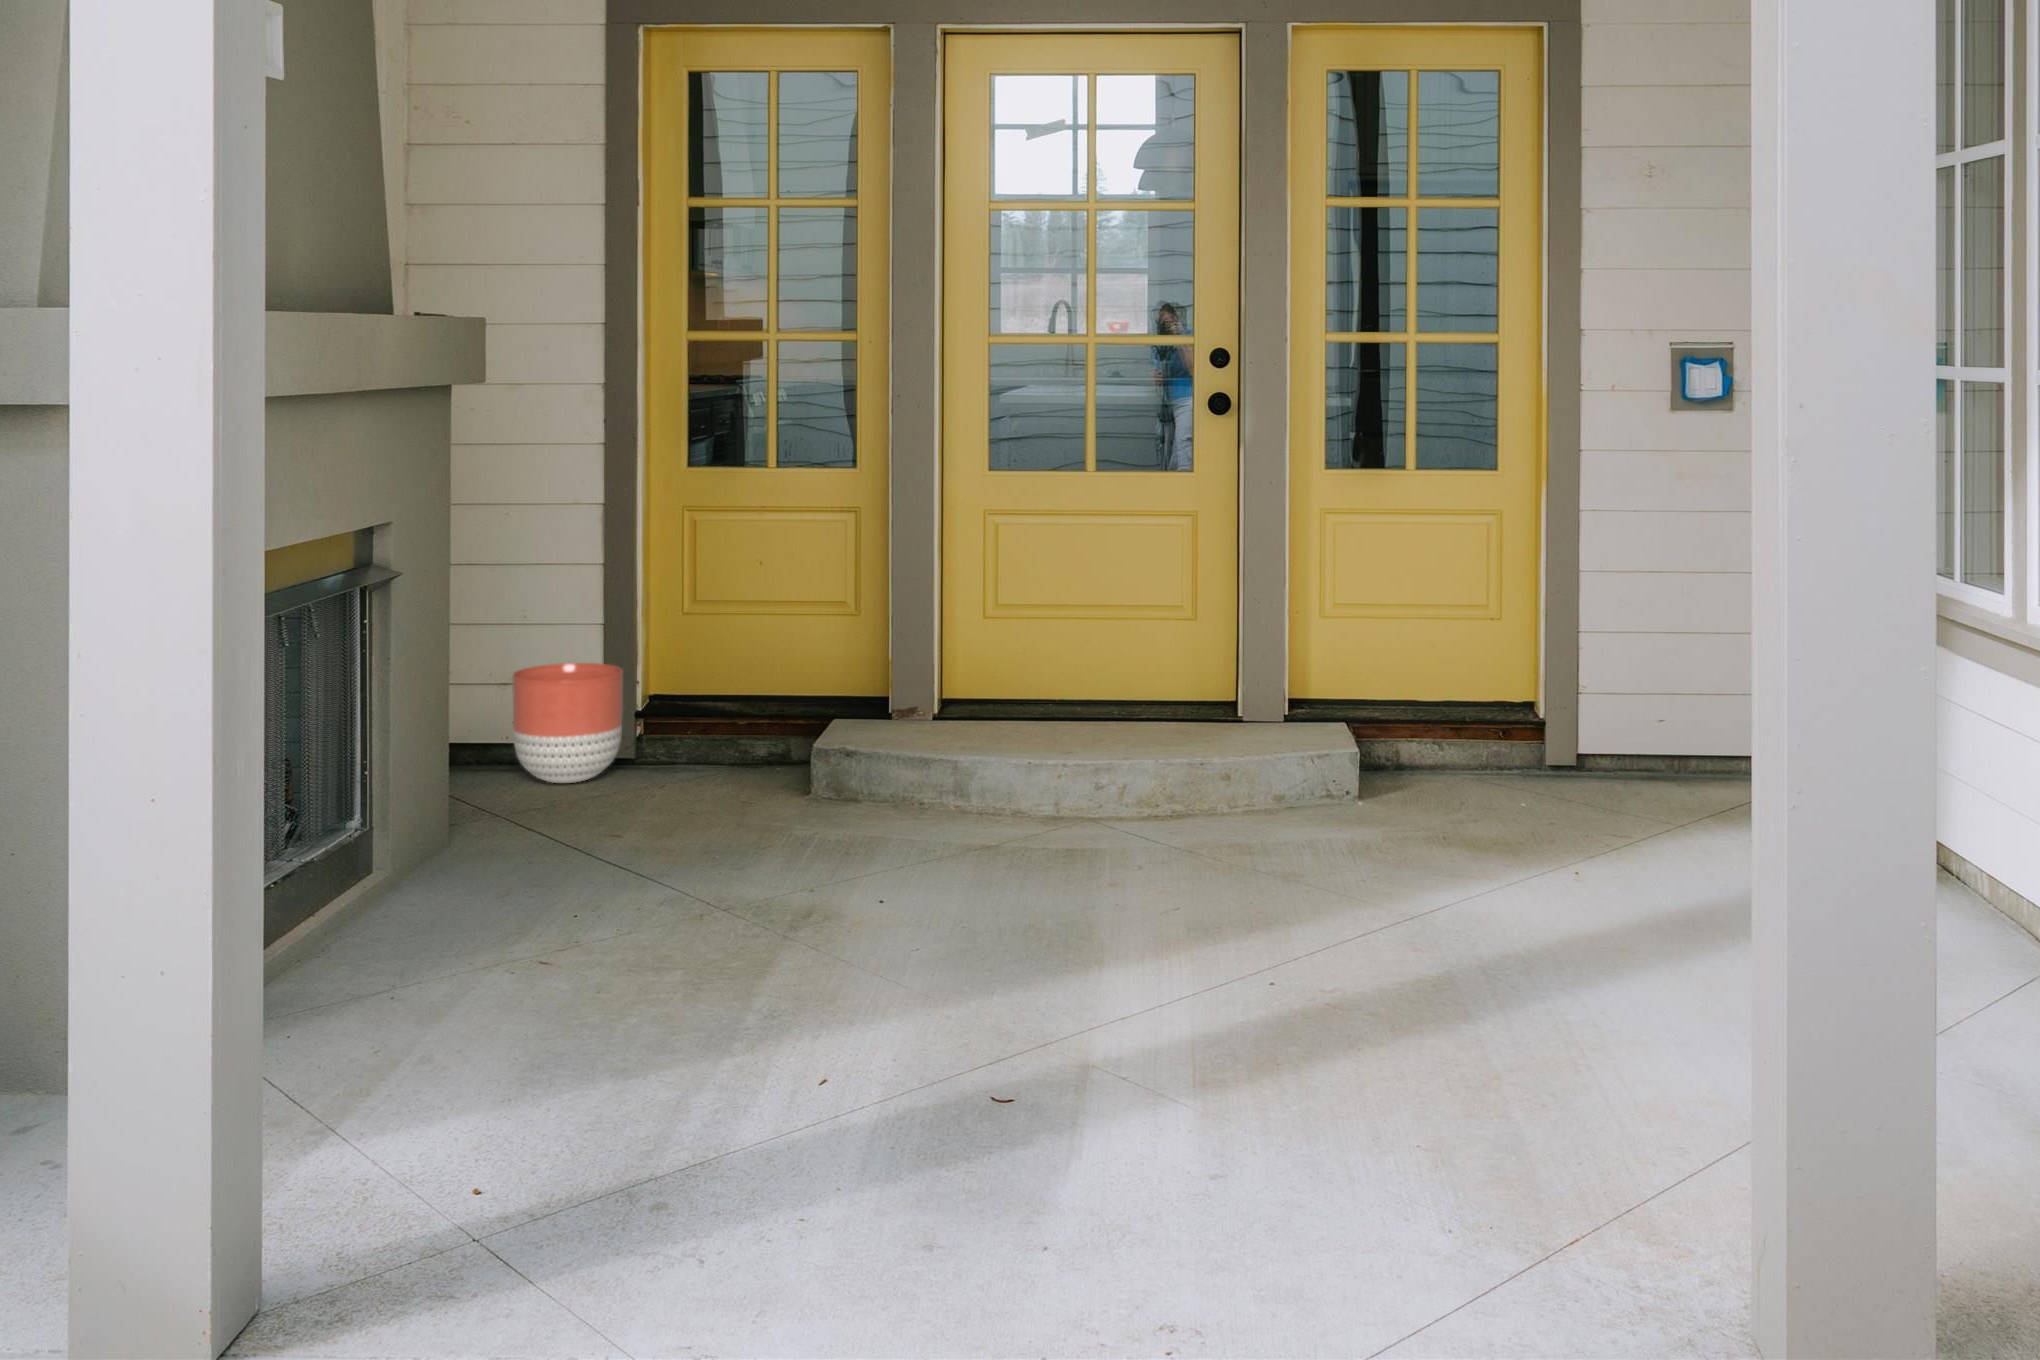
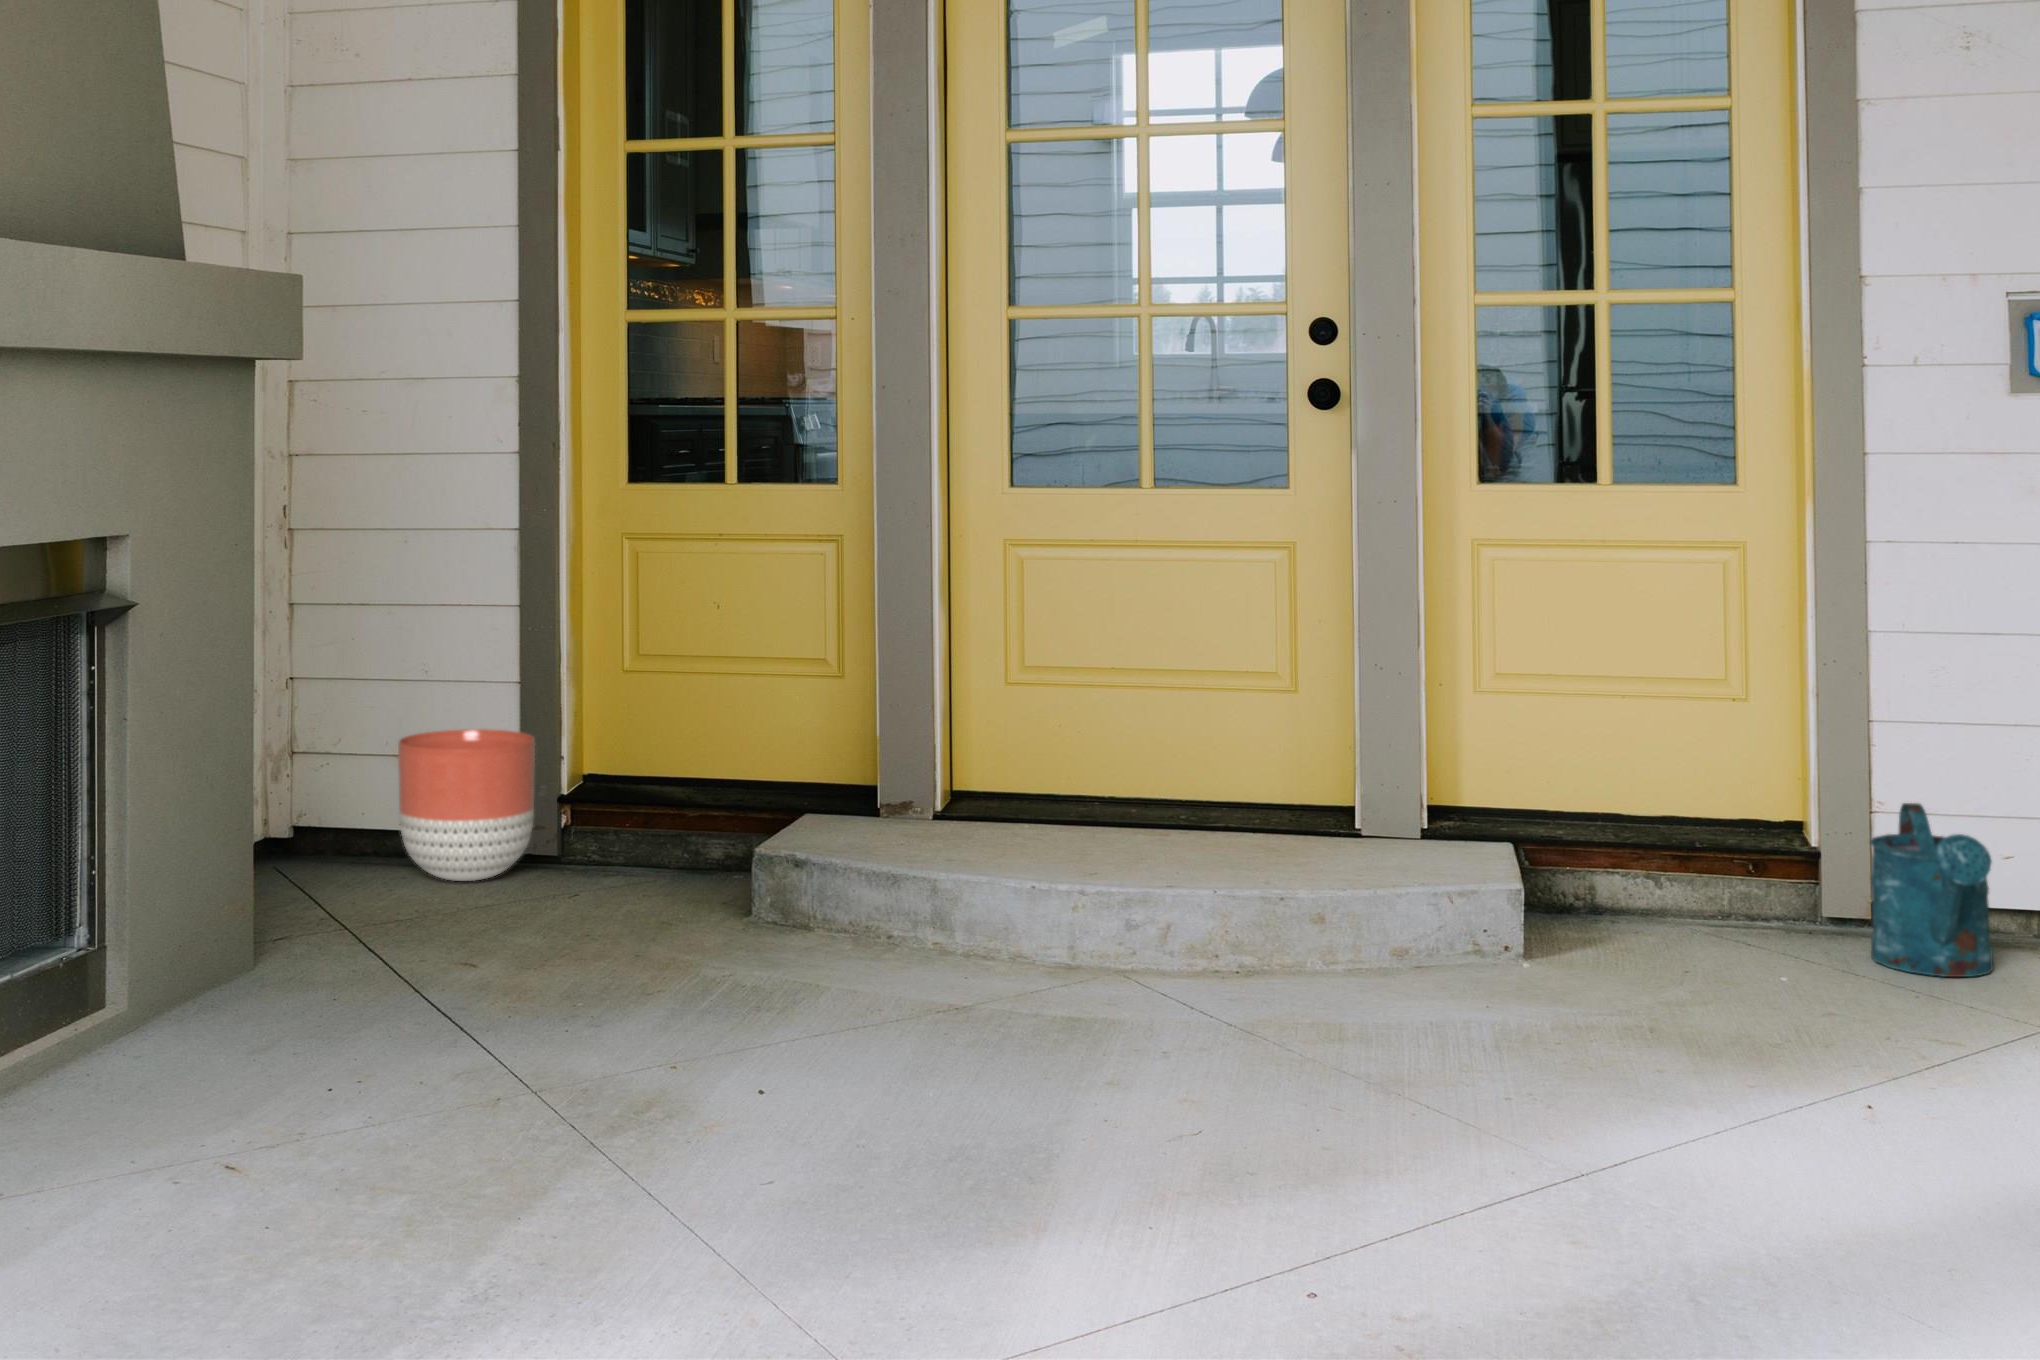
watering can: none [1578,687,1656,802] -> present [1870,803,1993,977]

